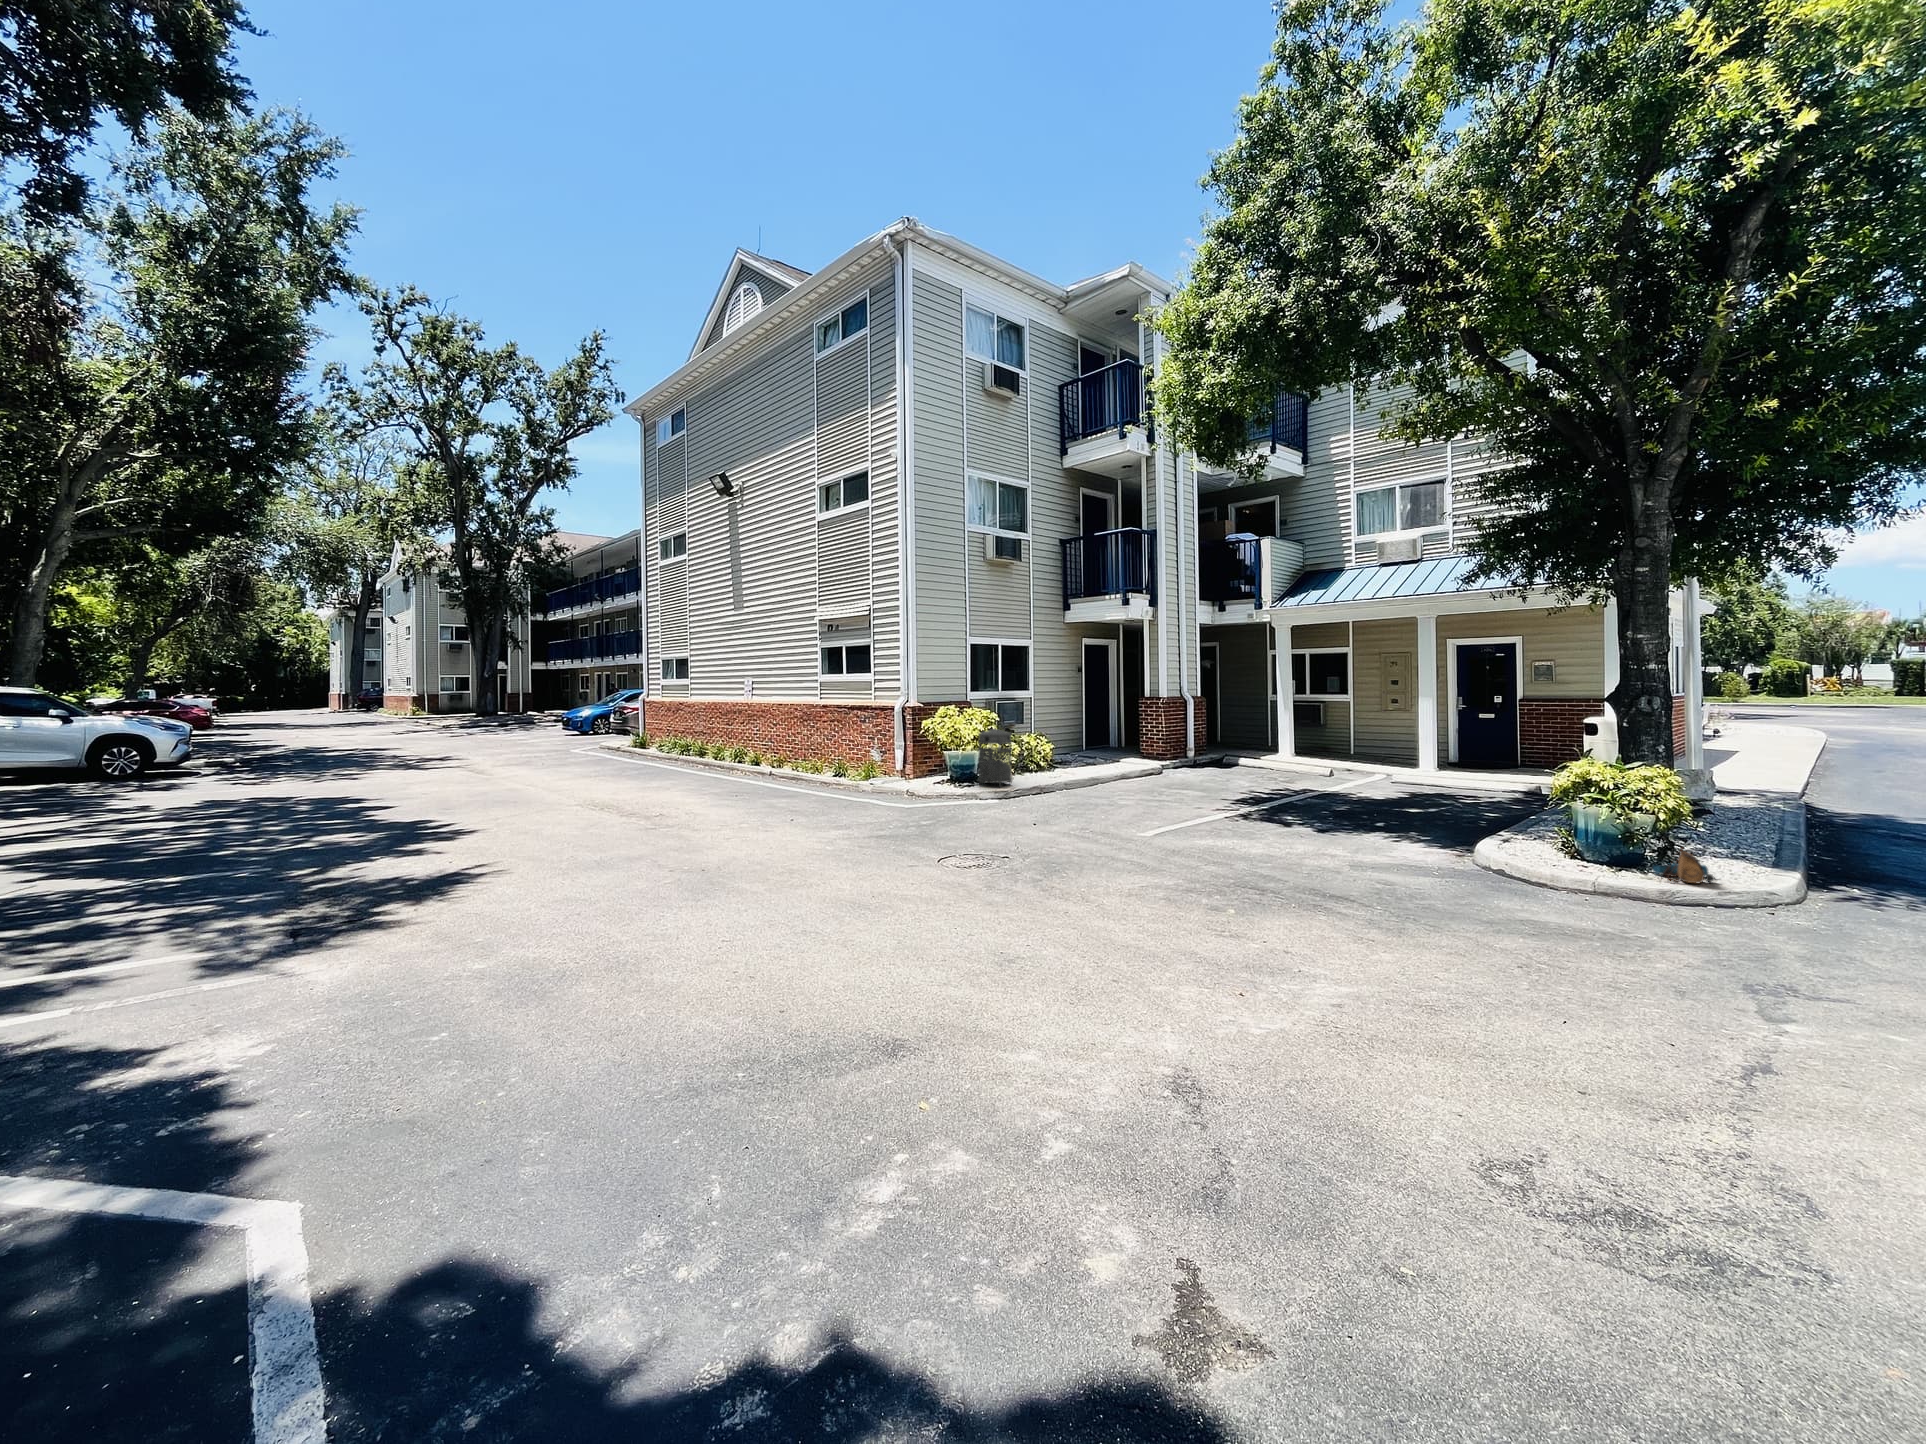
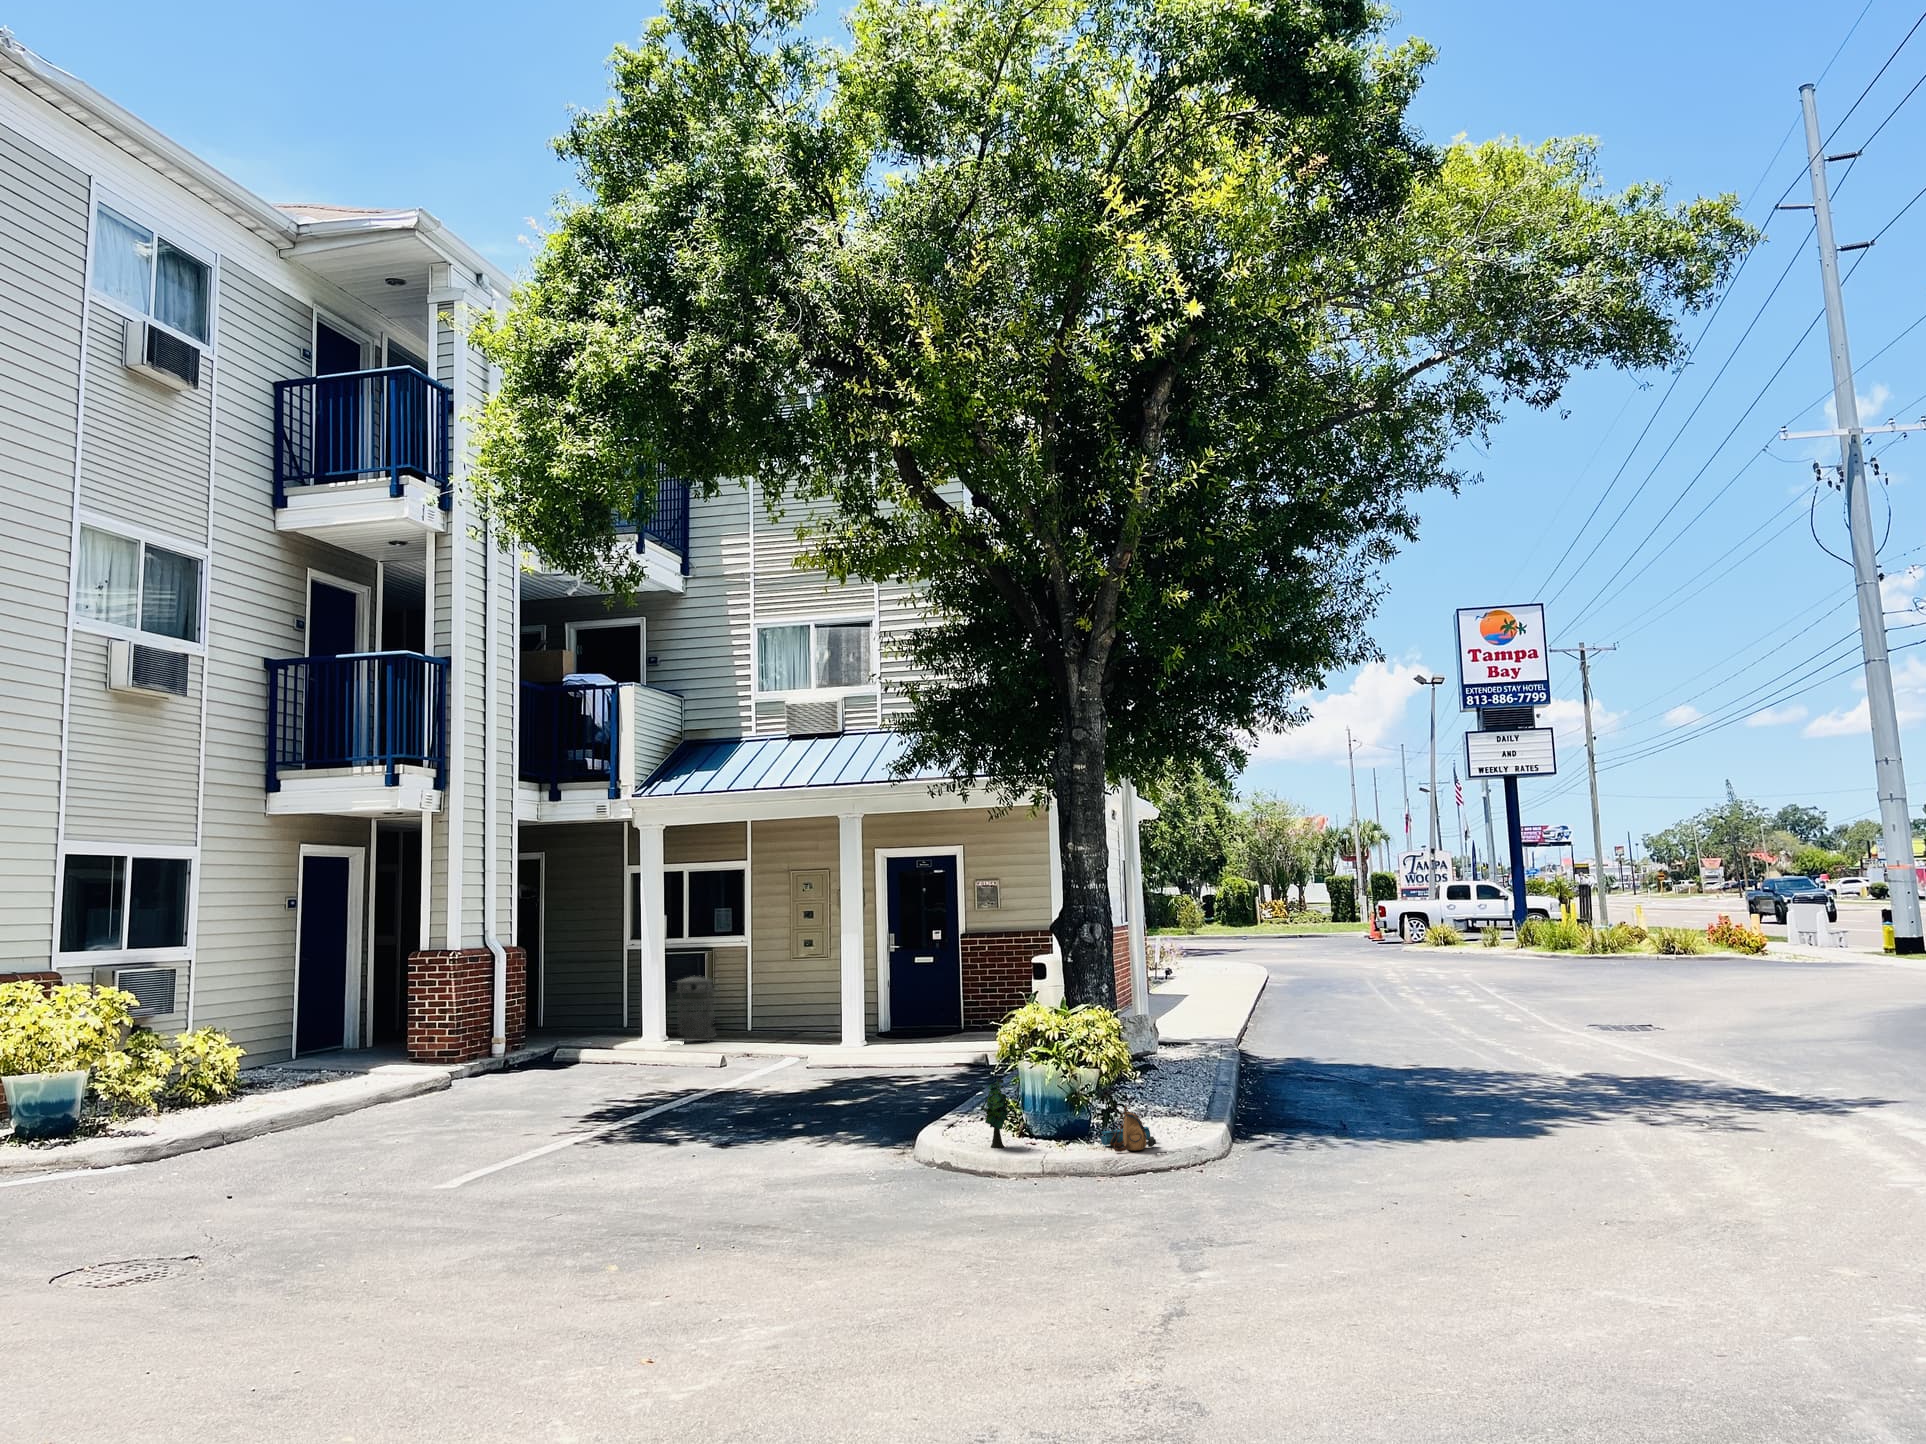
trash can: present [978,729,1012,786] -> present [677,975,716,1042]
decorative plant: none [1532,811,1566,862] -> present [981,1079,1015,1148]

